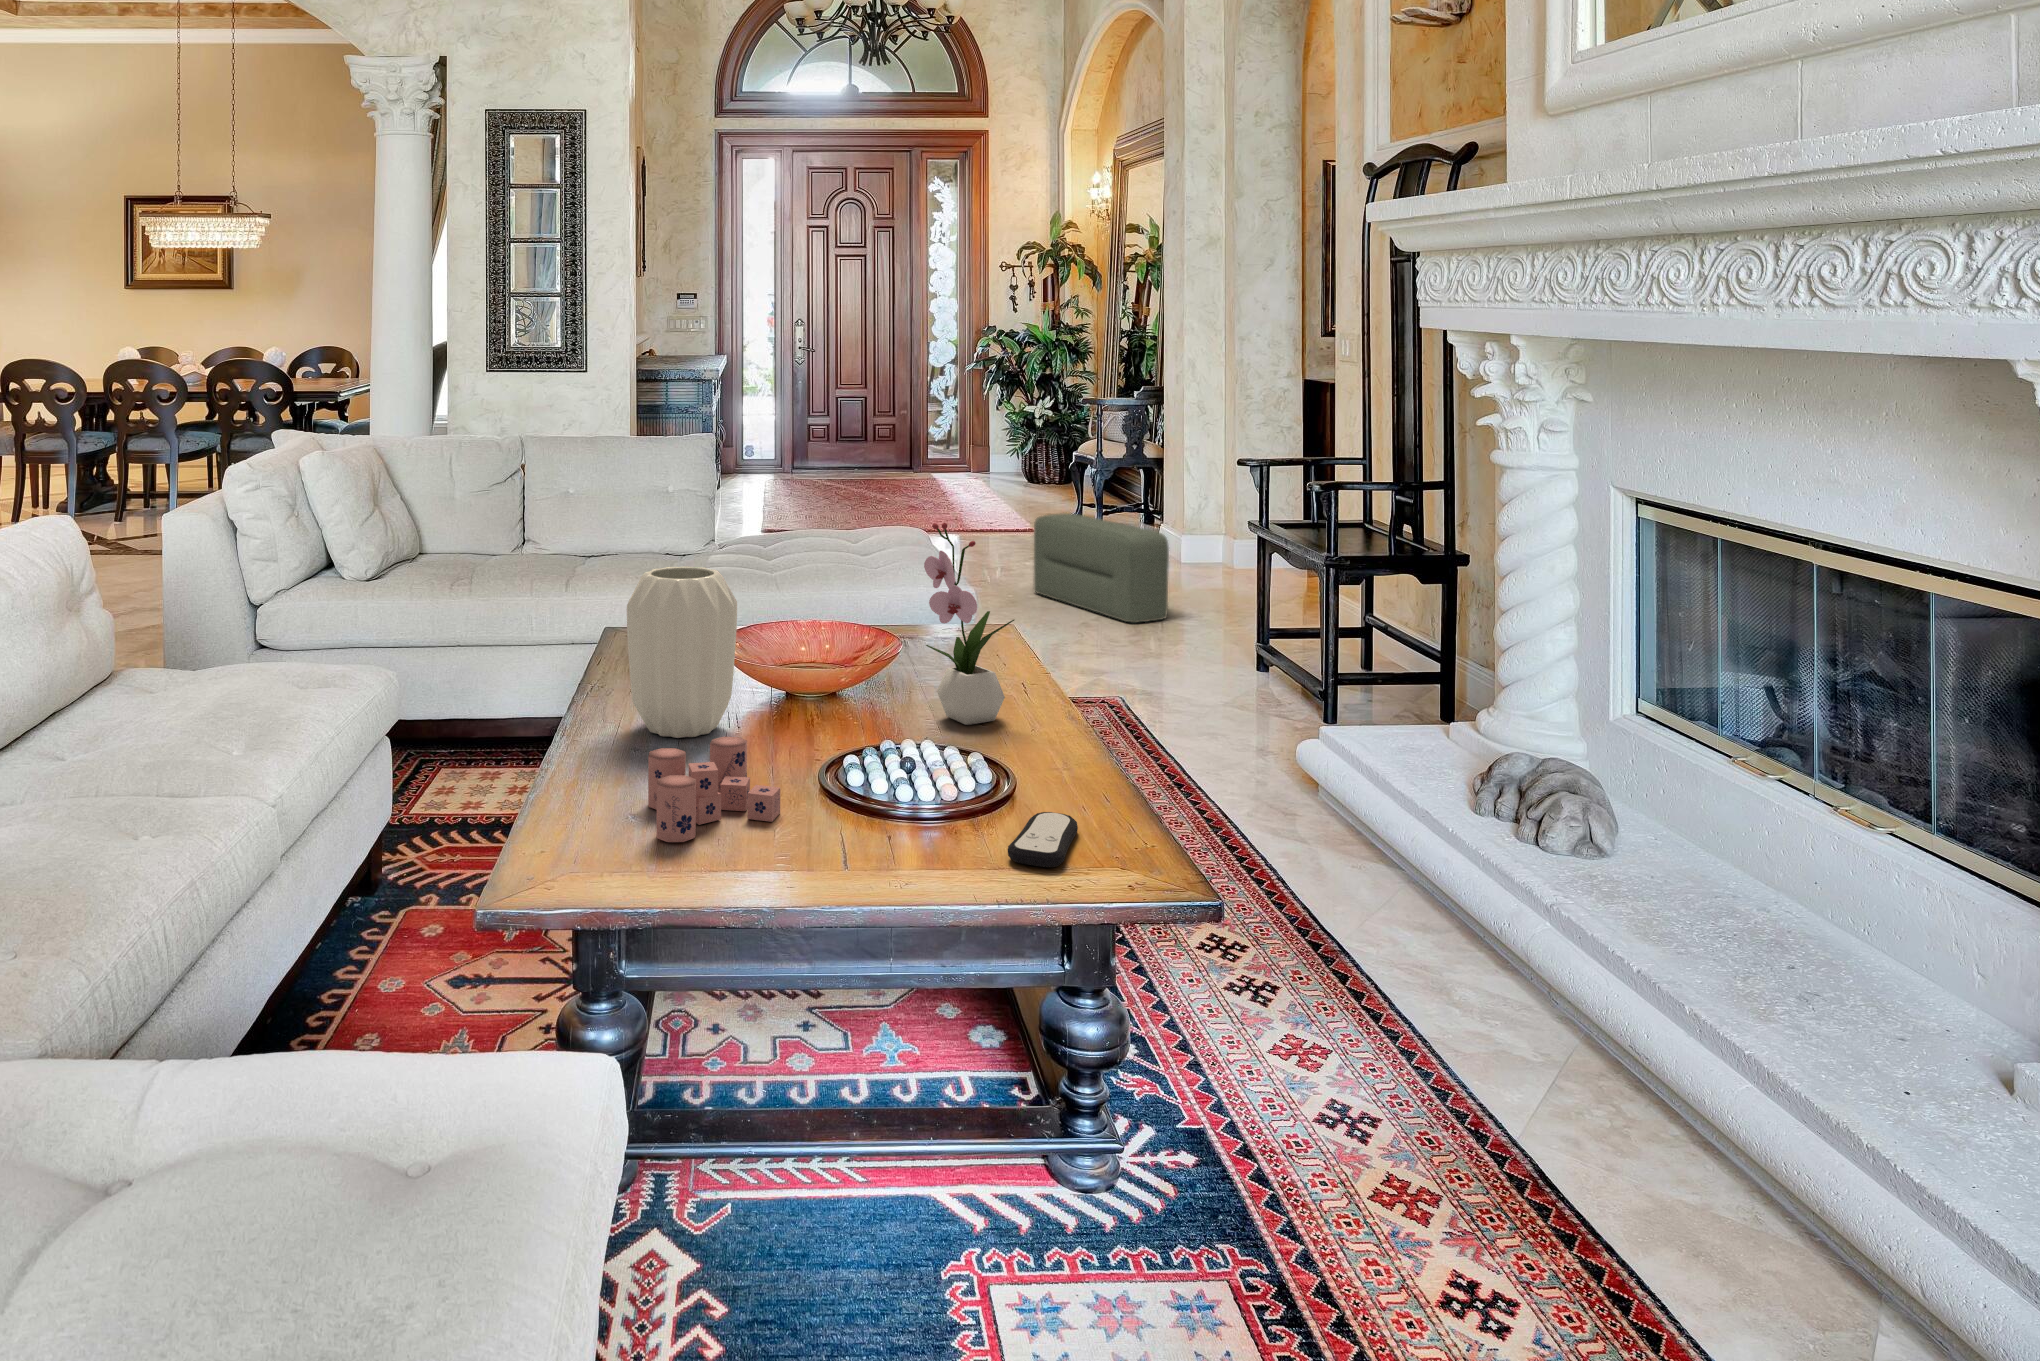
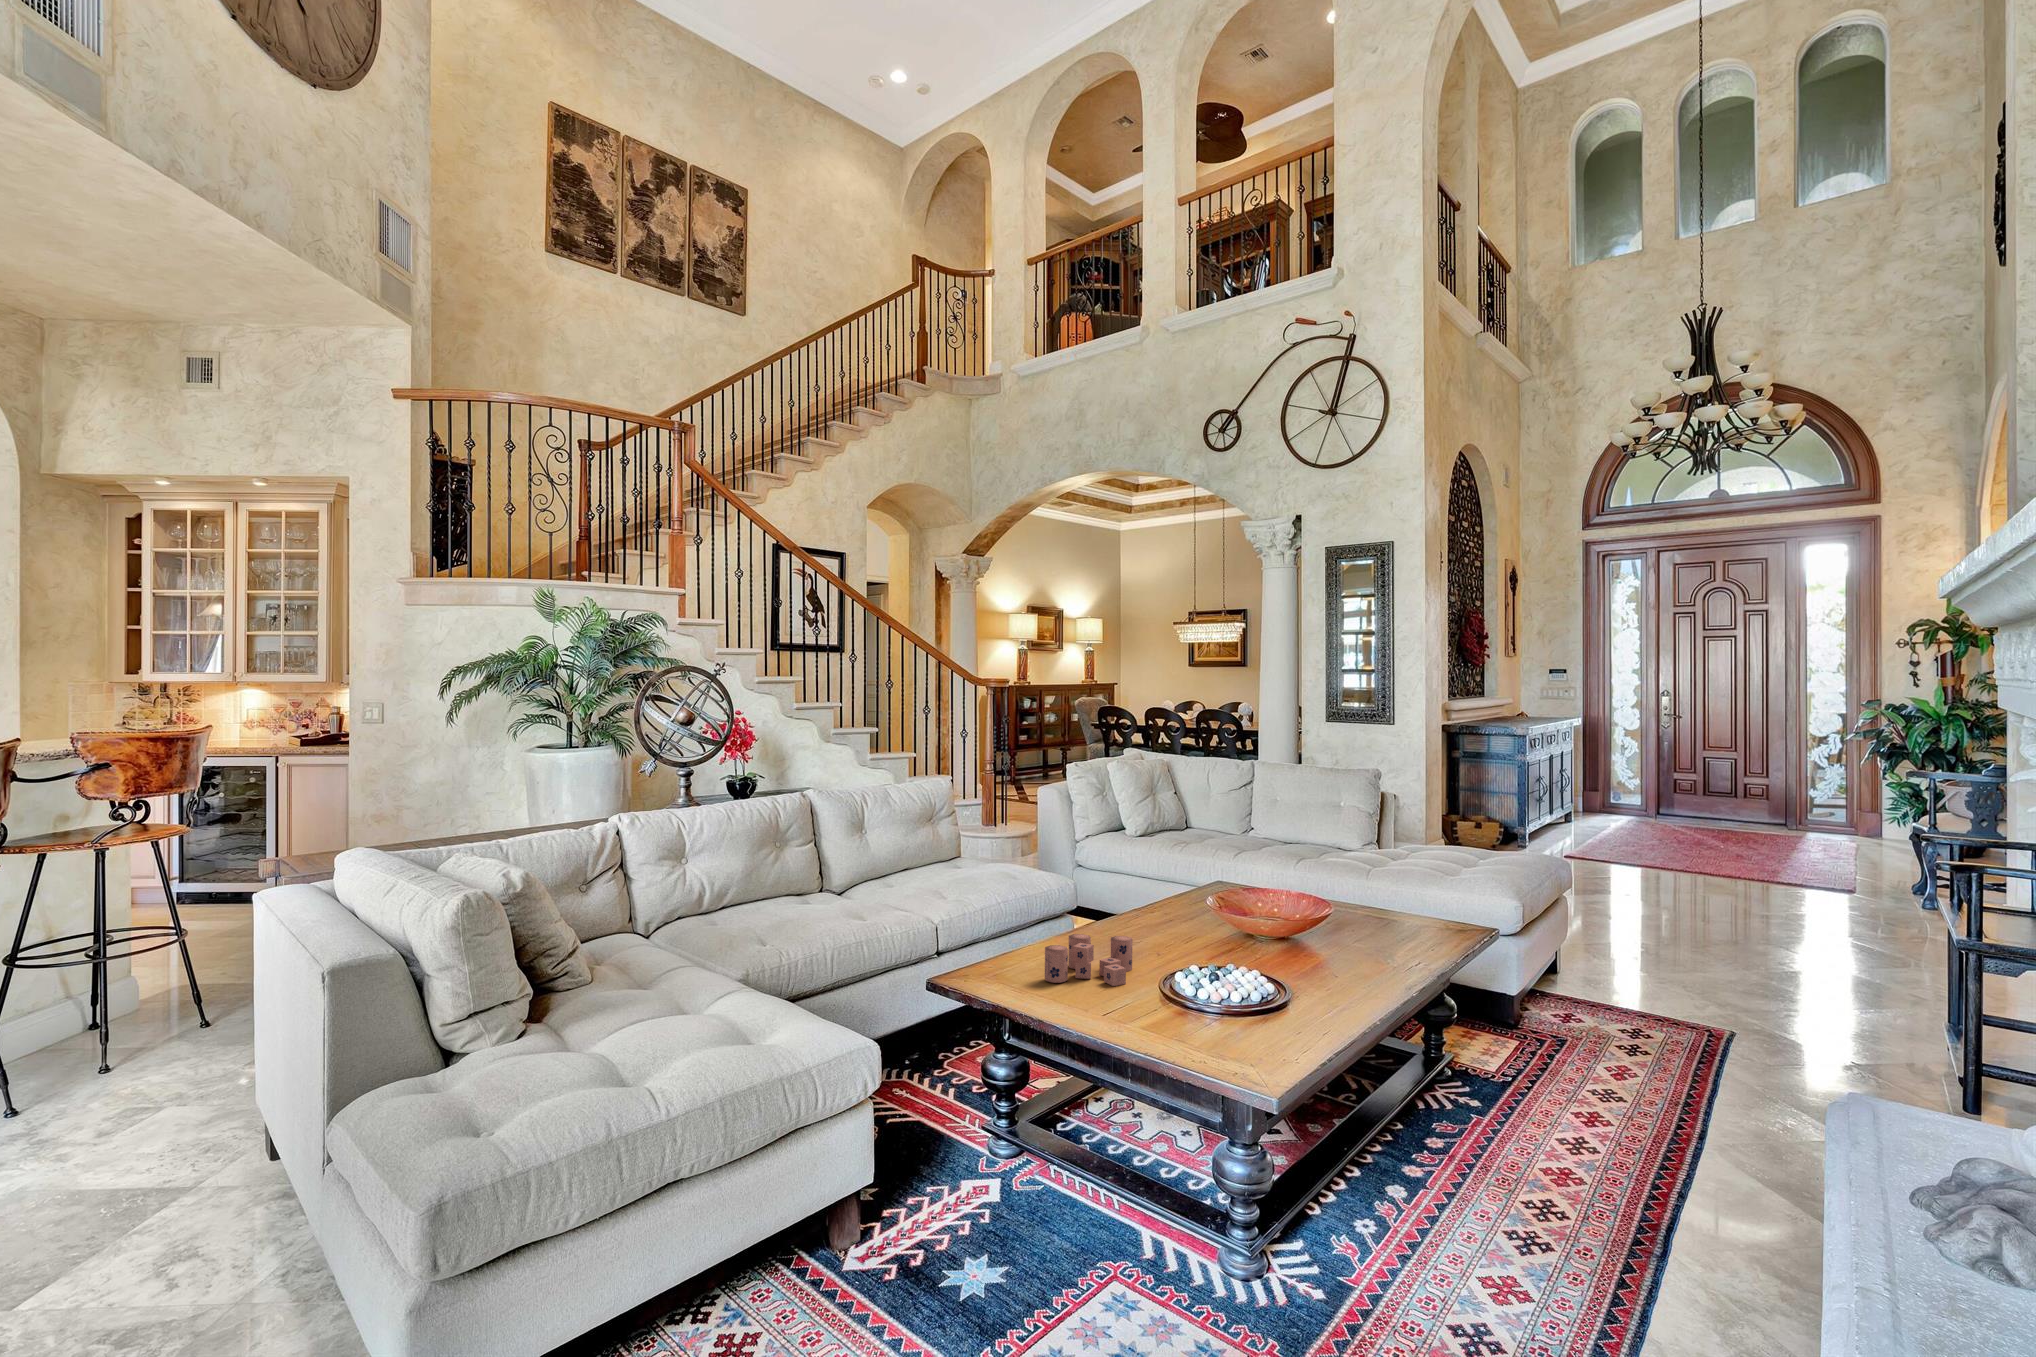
pouf: present [1034,513,1169,622] -> none [1769,867,1896,979]
flower arrangement: present [924,523,1014,725] -> none [1303,827,1363,972]
vase: present [627,566,737,738] -> none [1123,837,1191,942]
remote control: present [1008,812,1078,867] -> none [1196,1017,1273,1045]

